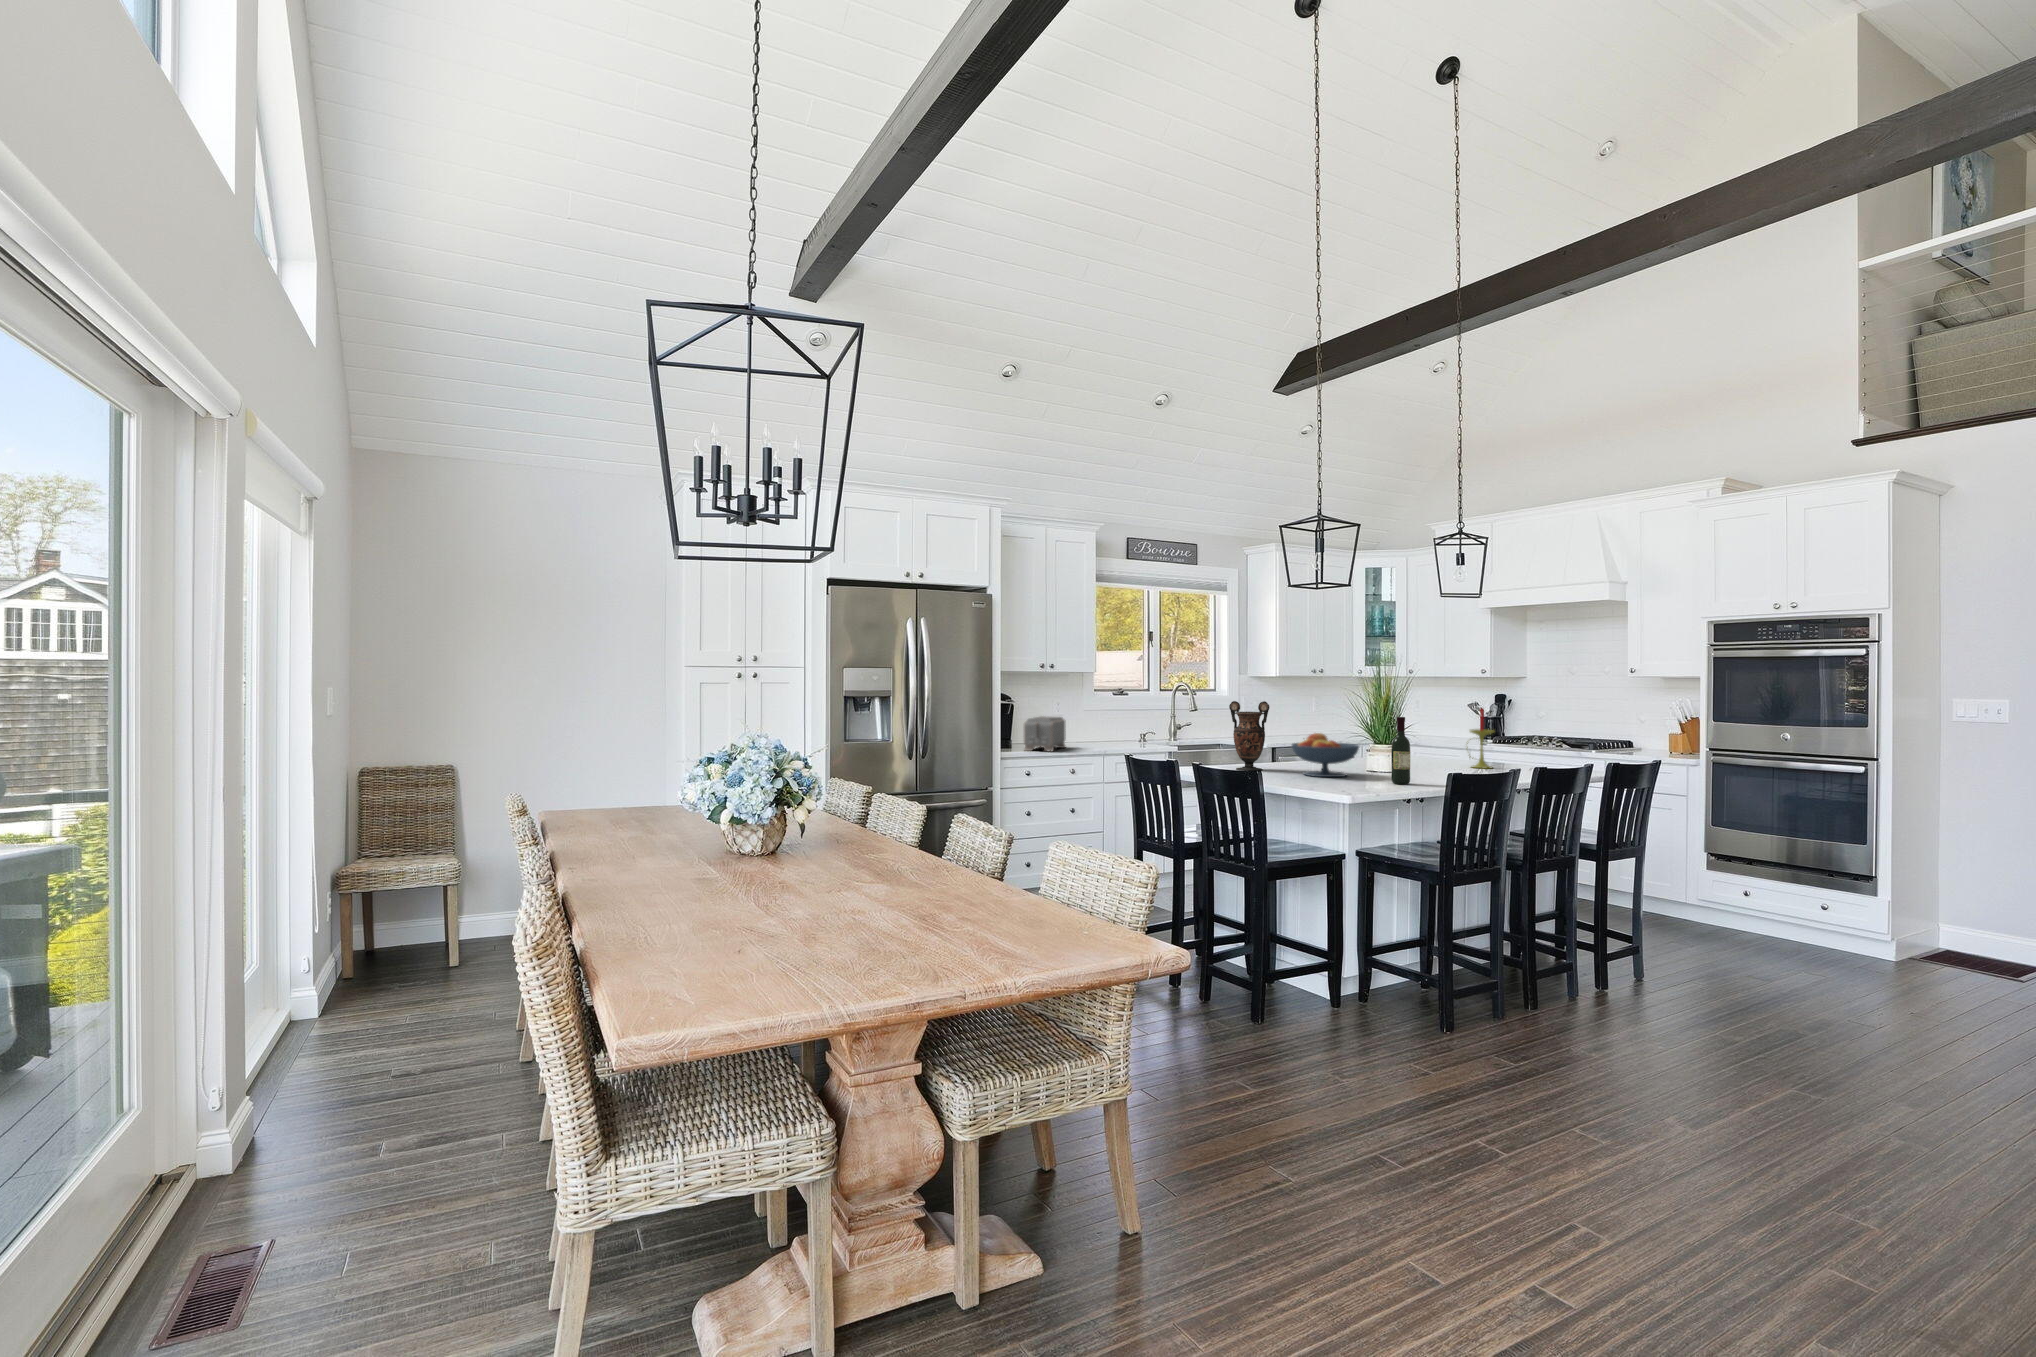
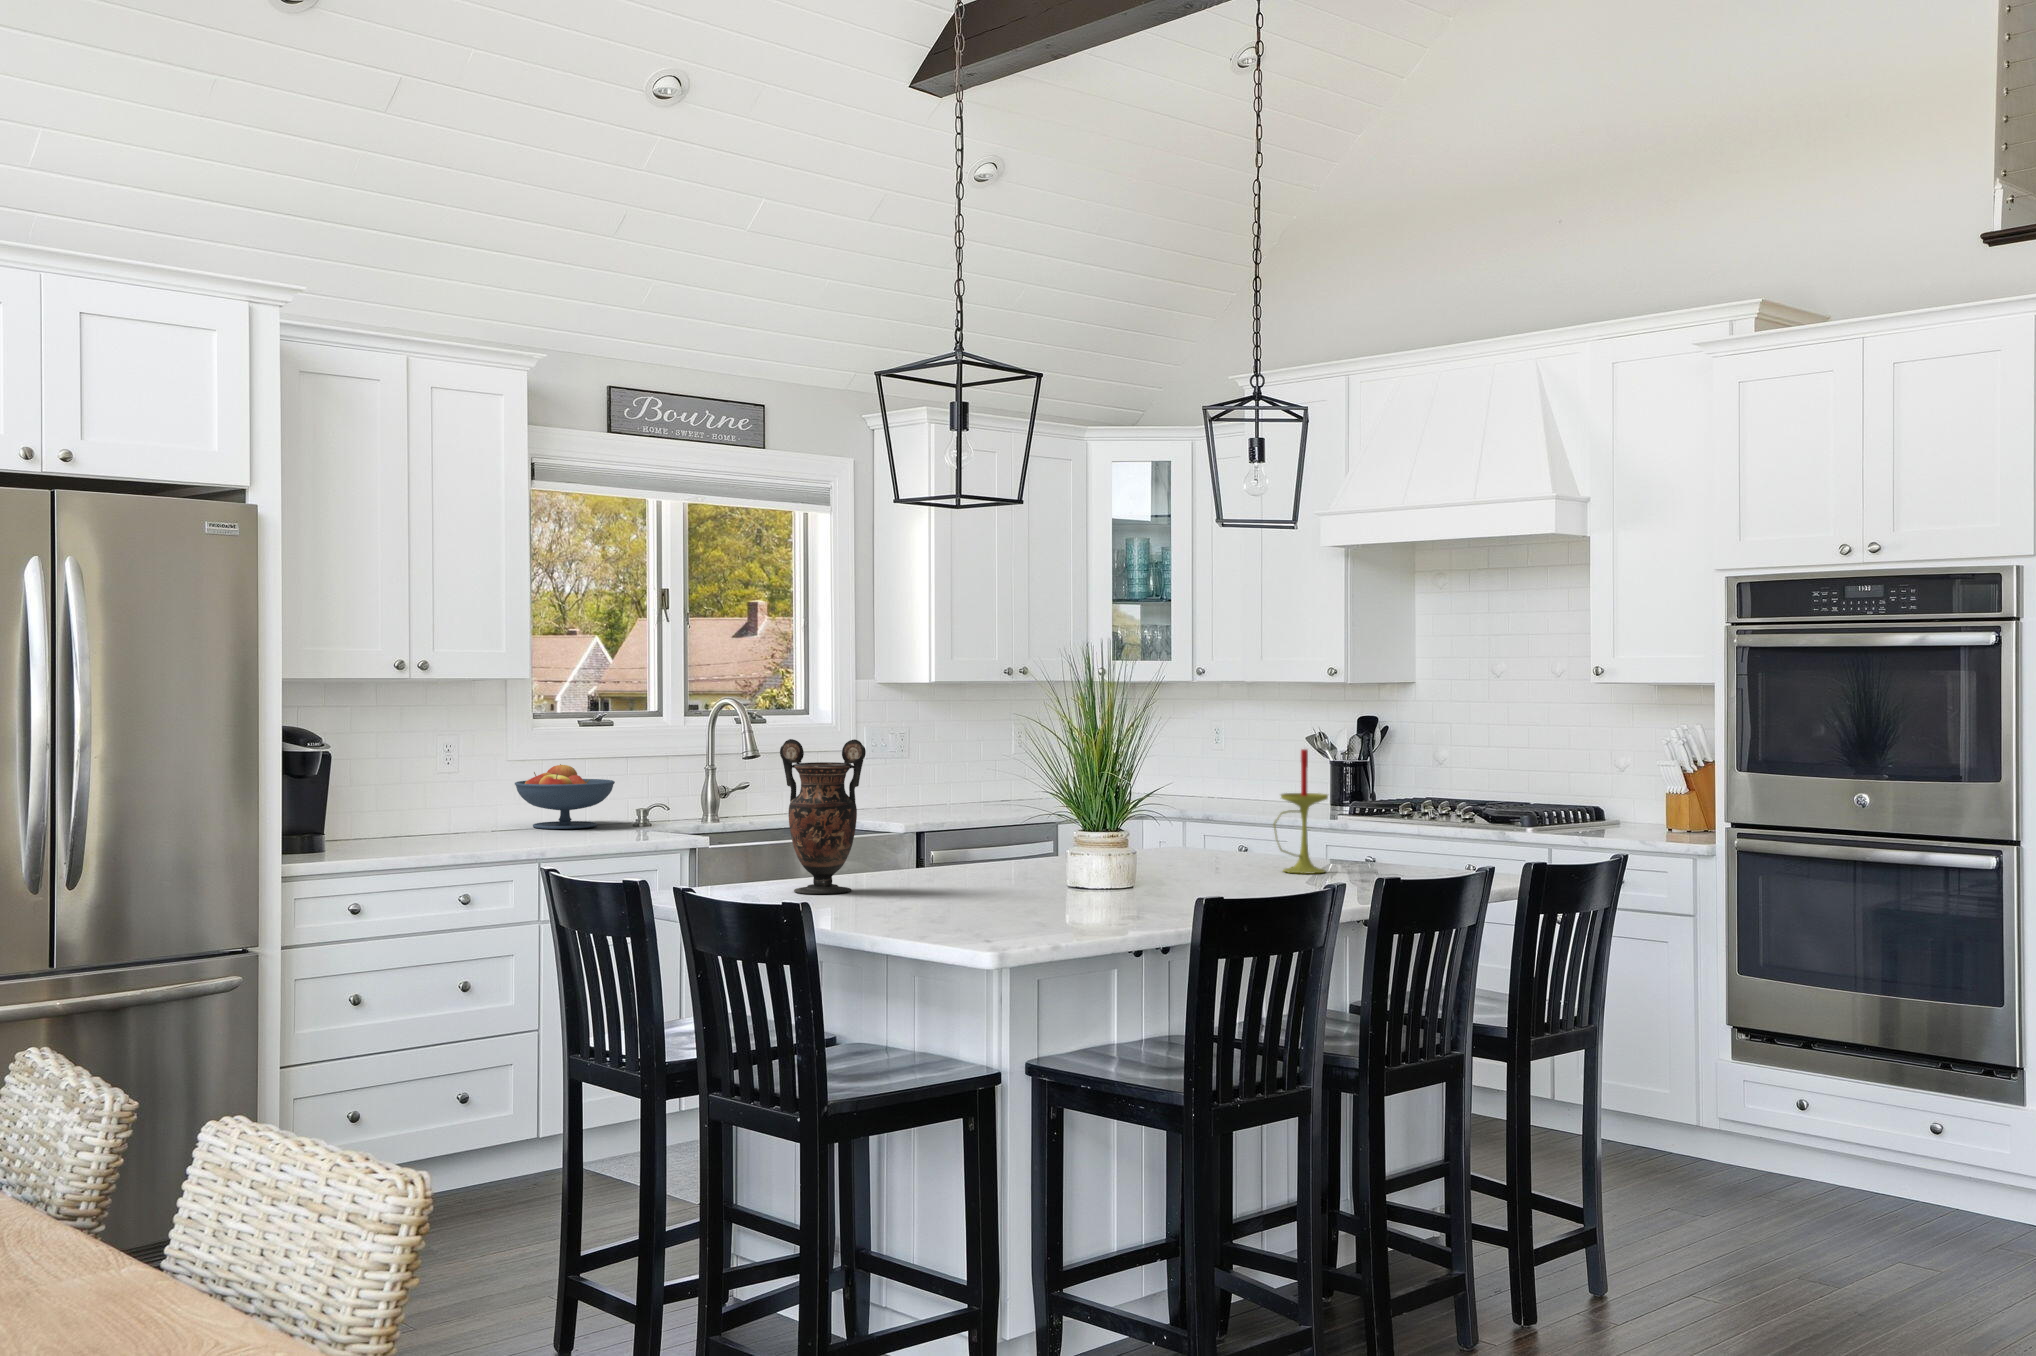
toaster: present [1024,716,1066,751] -> none [347,777,457,857]
wine bottle: present [1391,717,1410,784] -> none [1104,771,1142,918]
fruit bowl: present [1292,733,1359,777] -> present [515,764,615,829]

